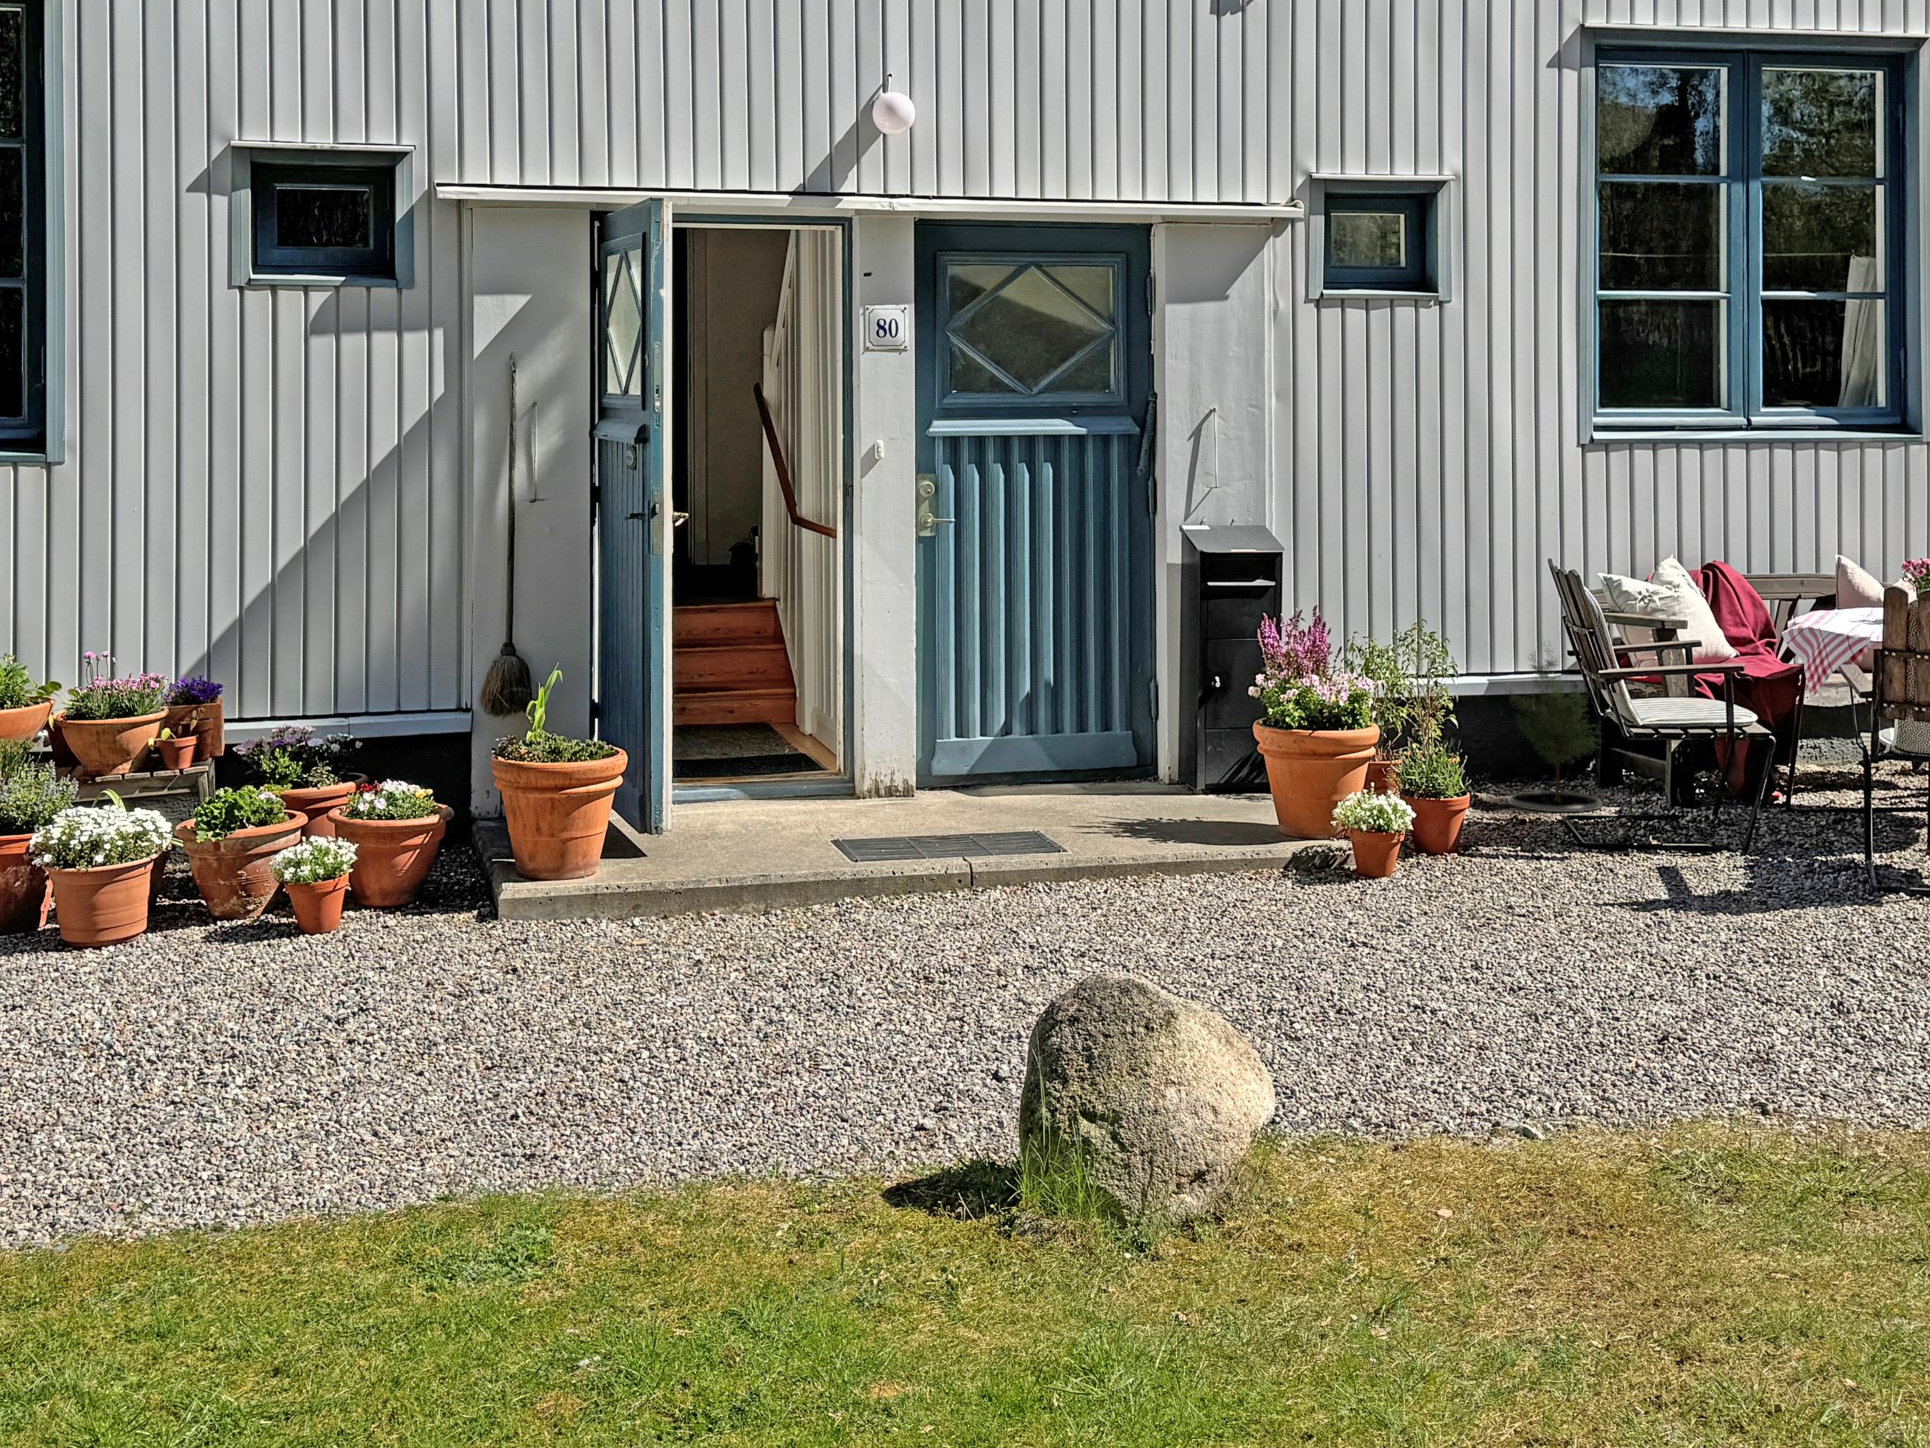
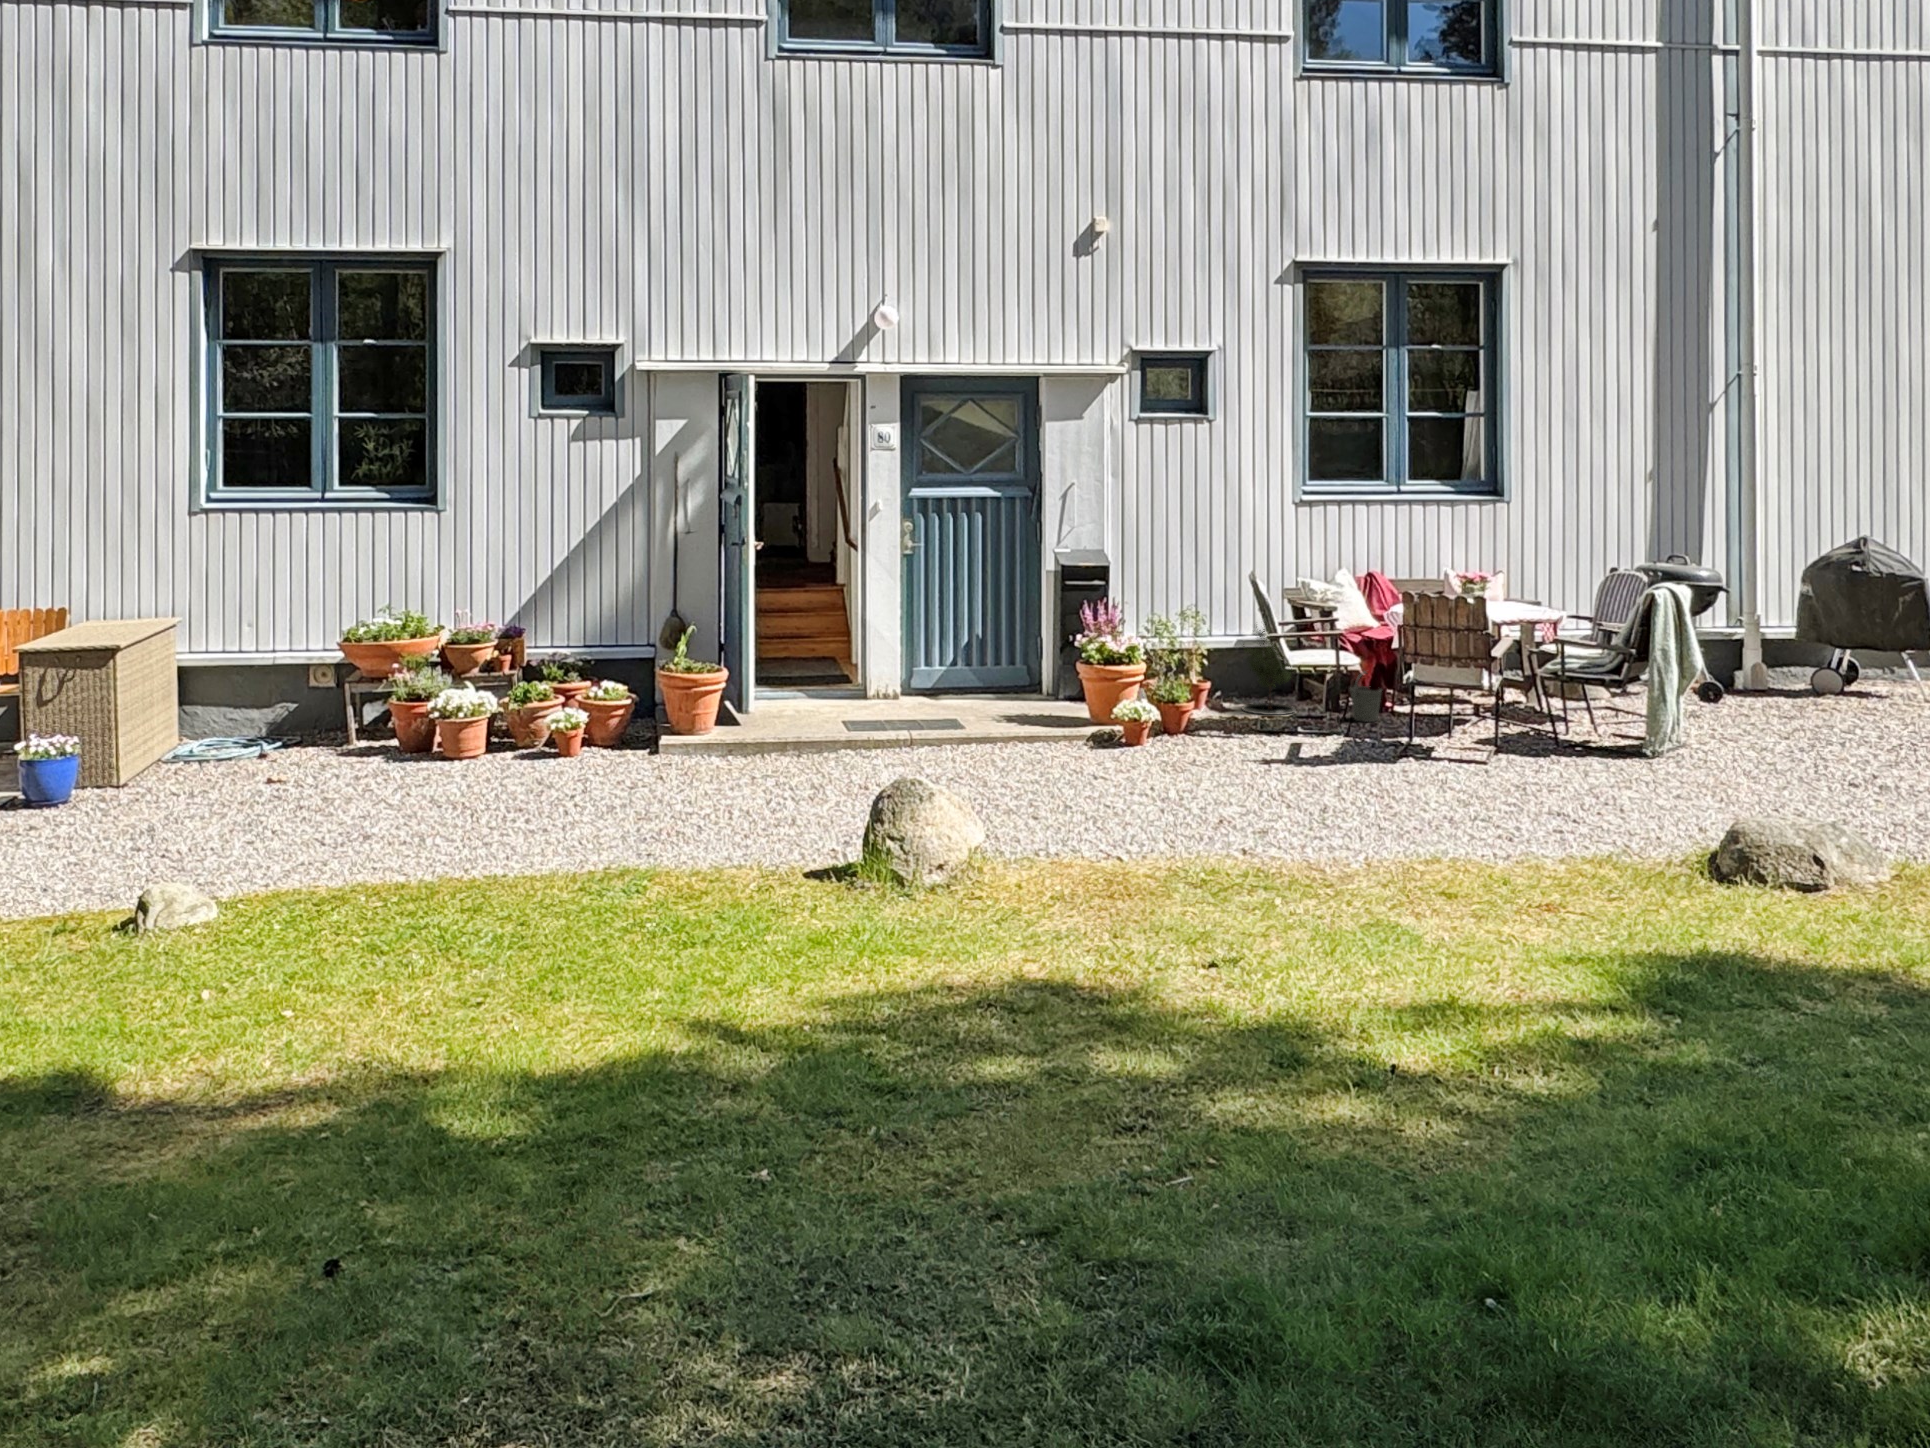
bucket: none [1706,731,1764,821] -> present [1350,672,1382,722]

